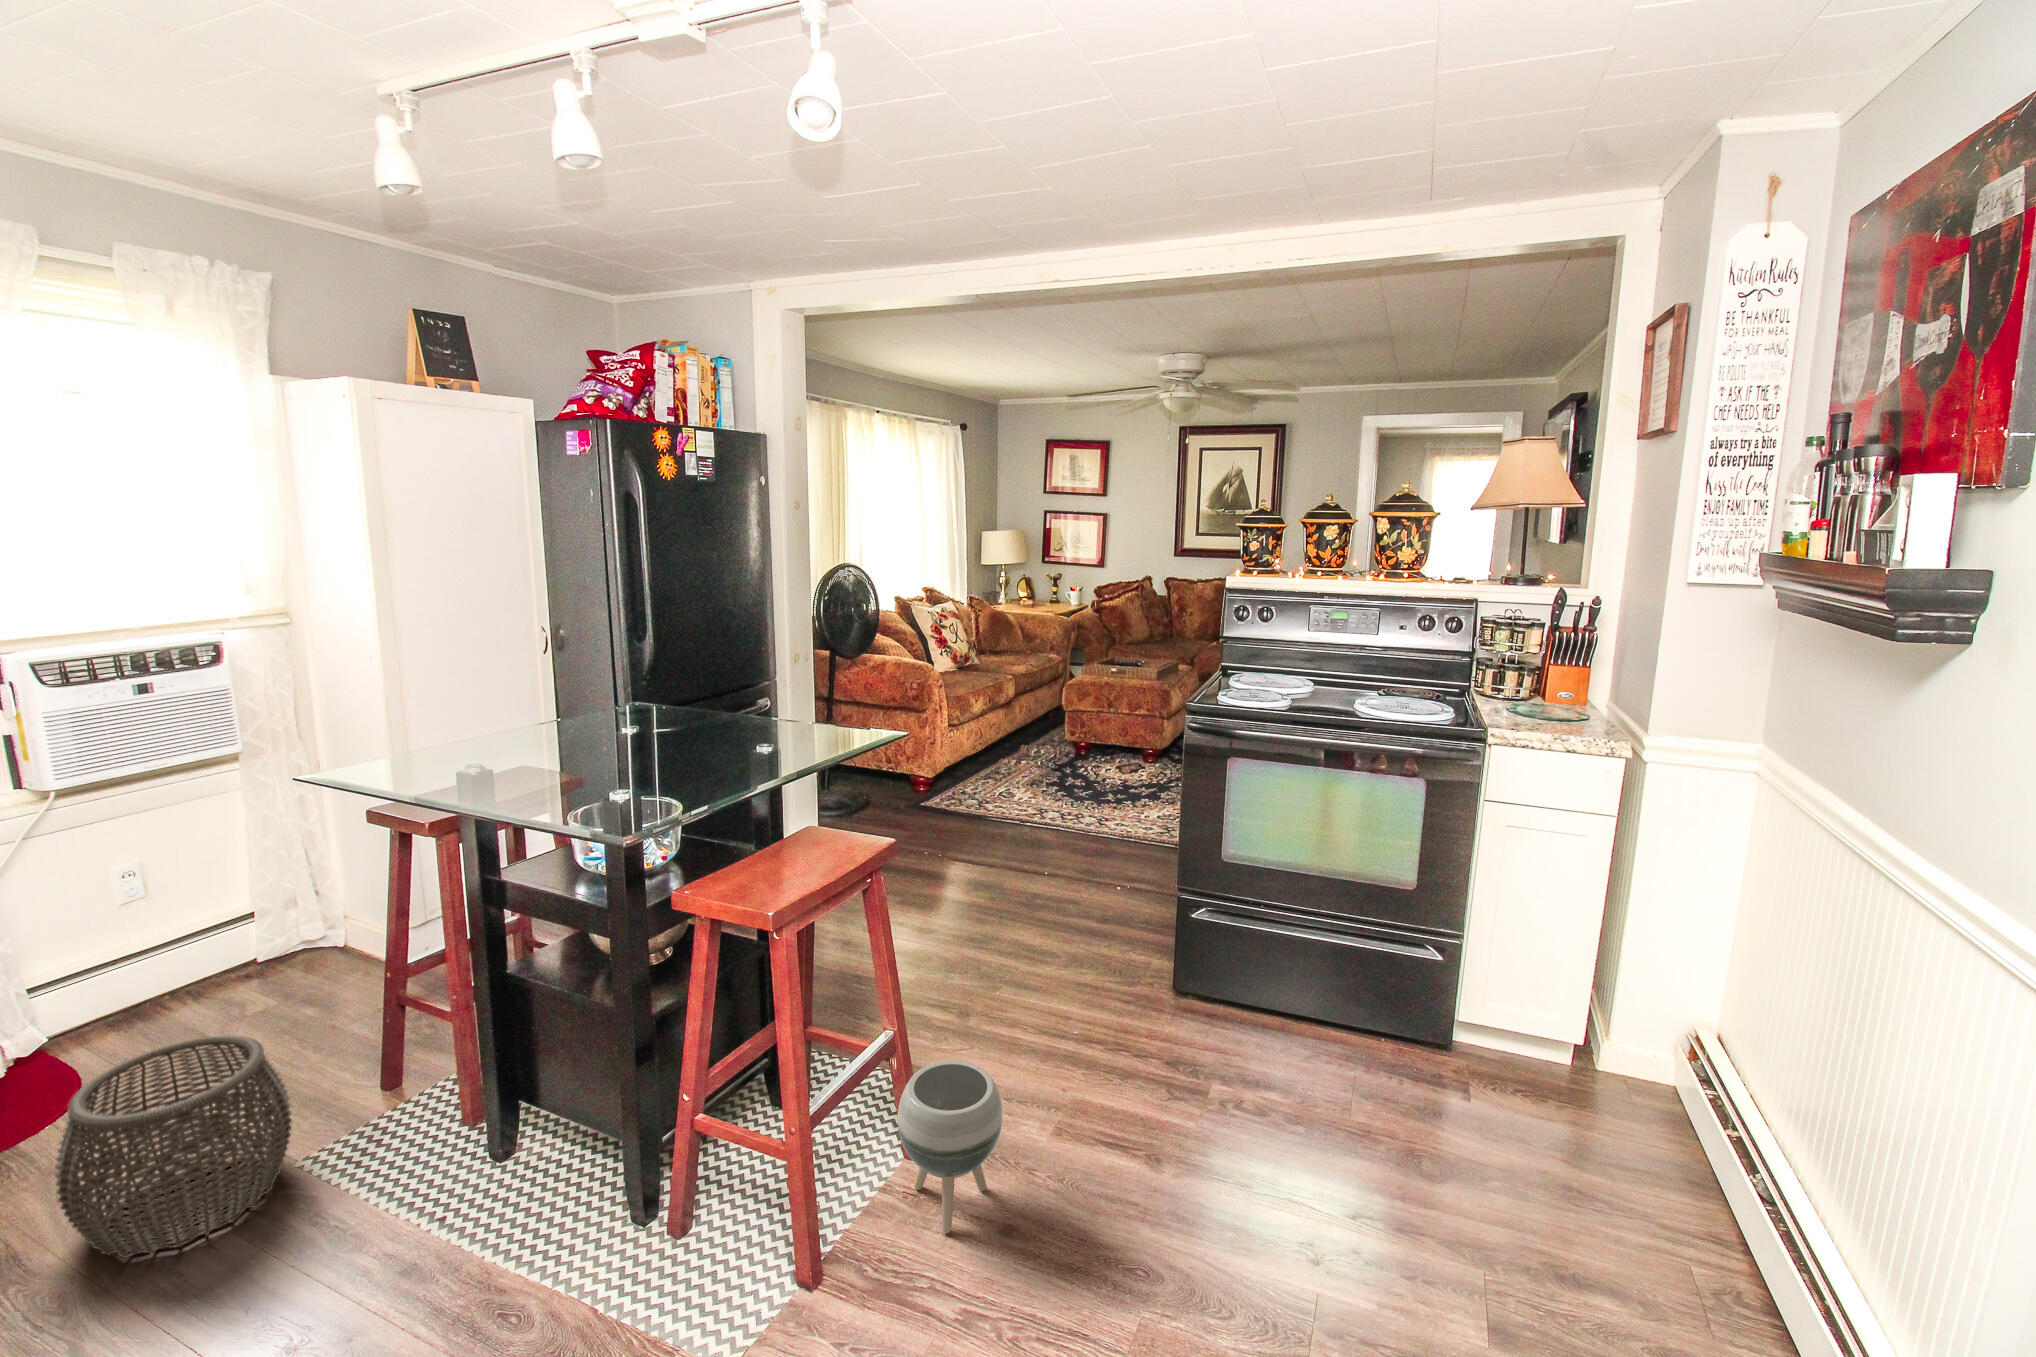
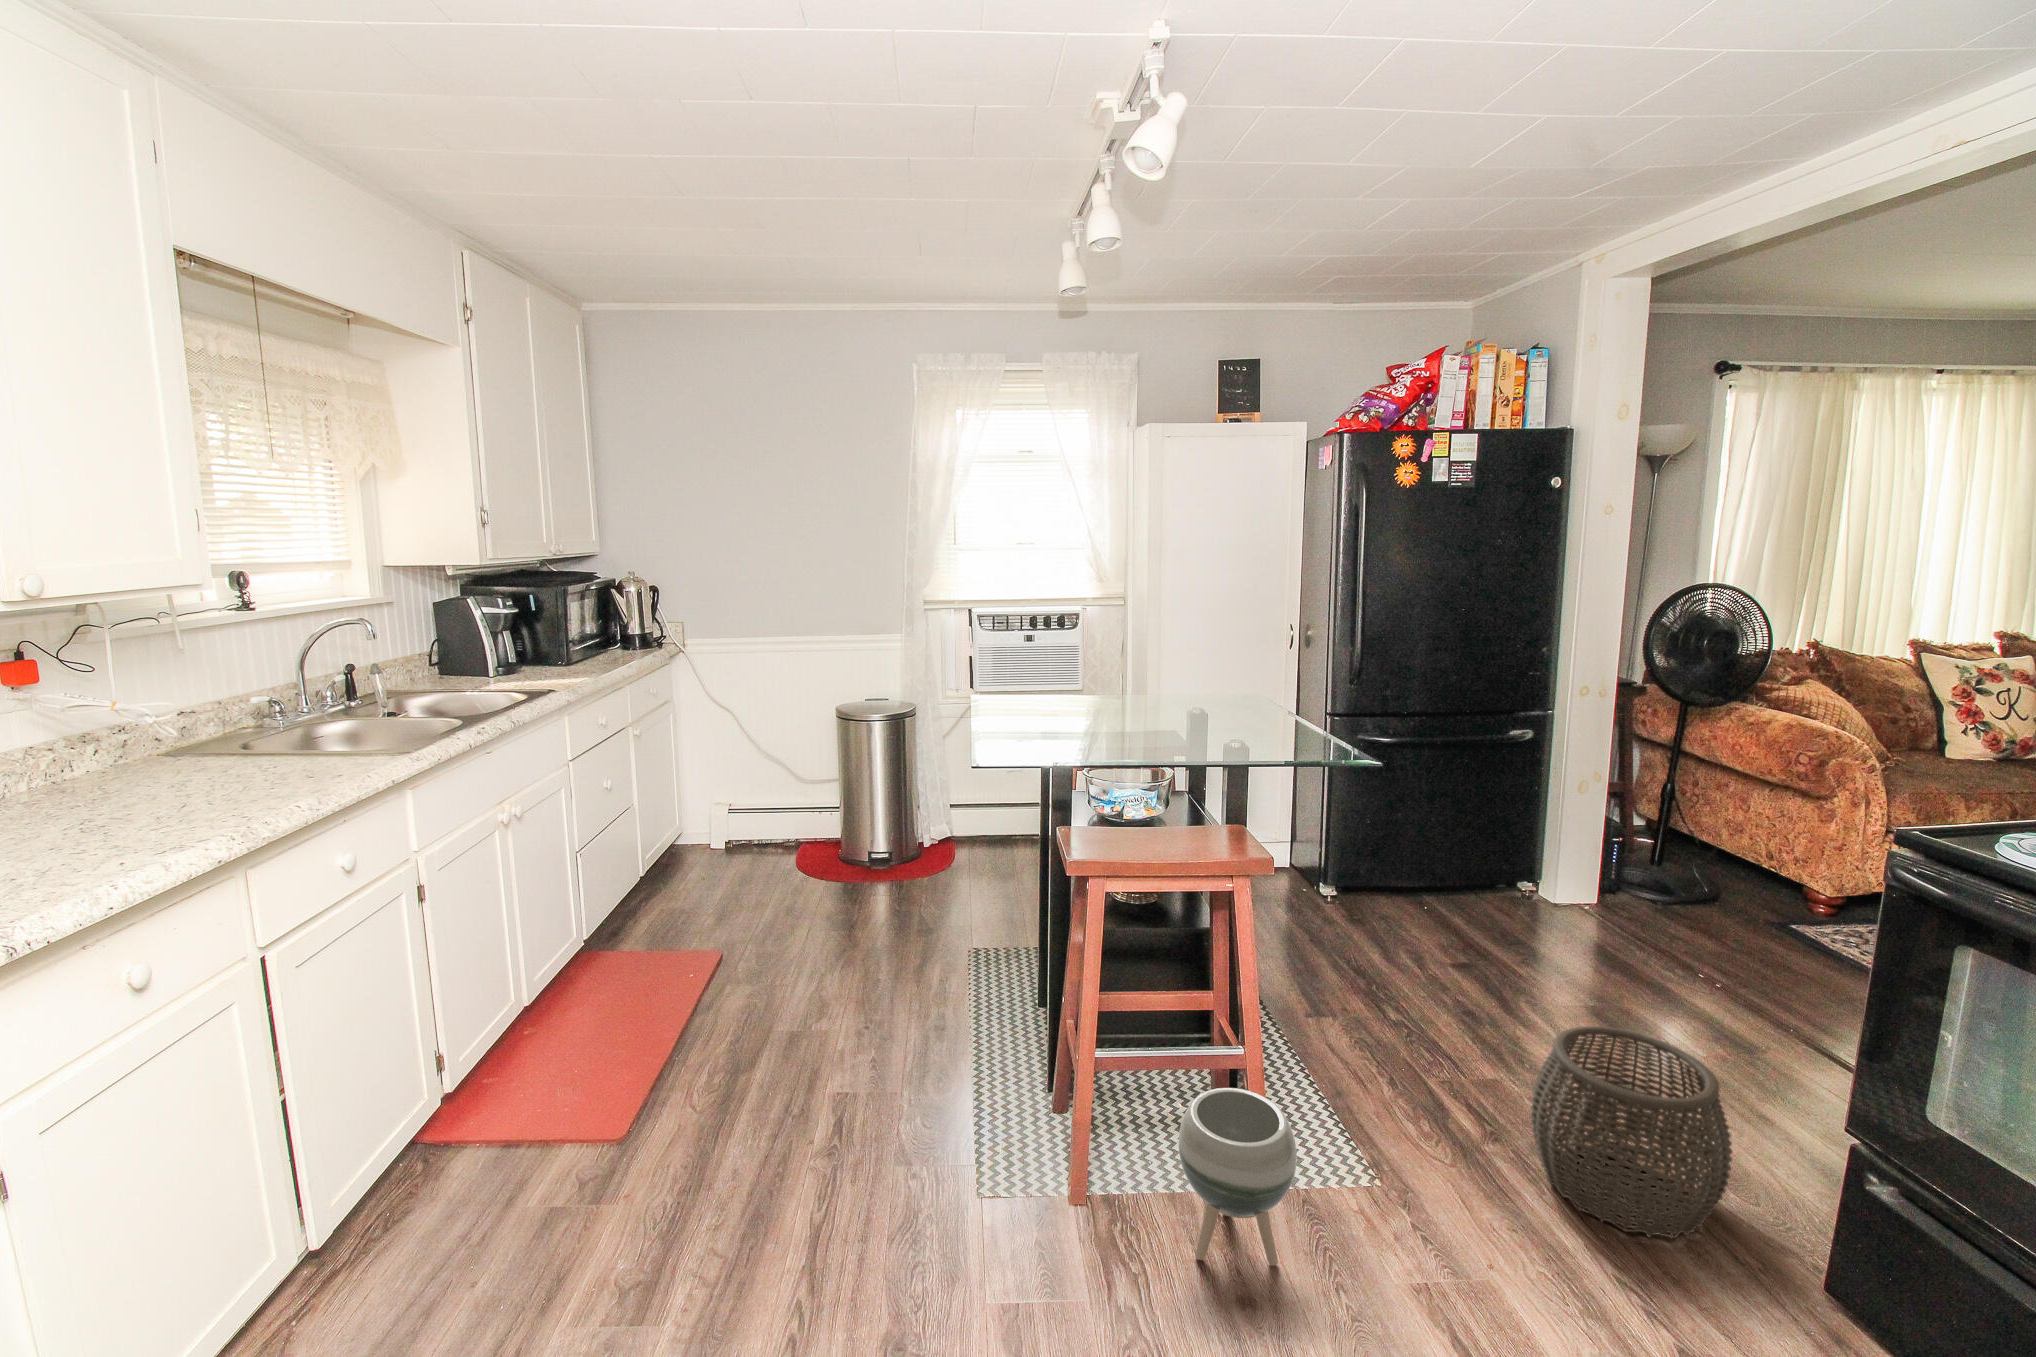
woven basket: present [55,1036,292,1258] -> present [1530,1026,1733,1238]

